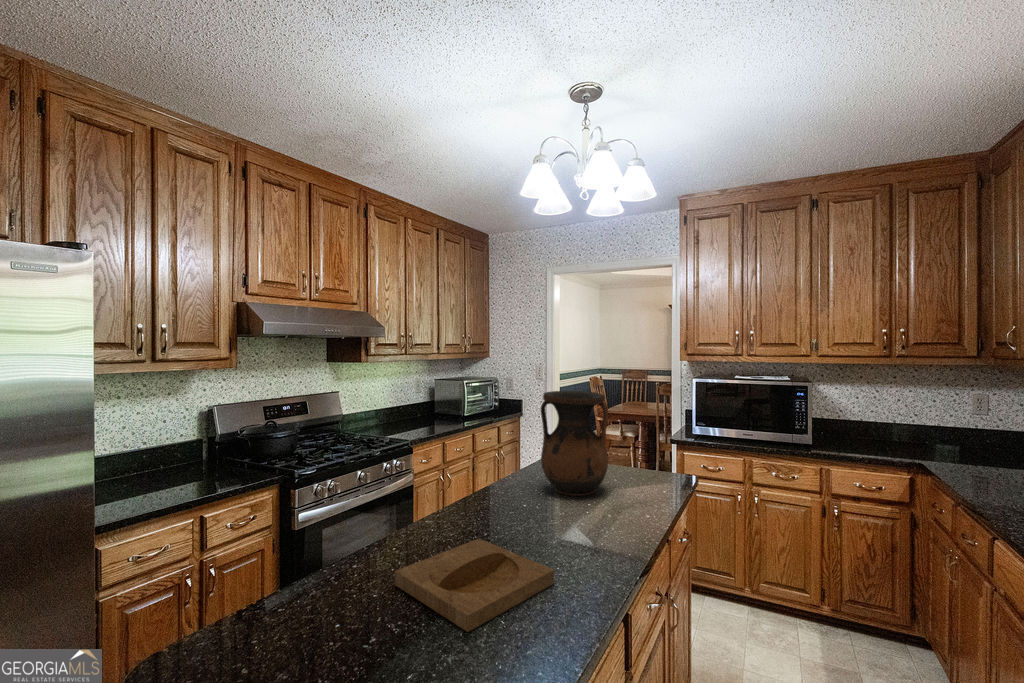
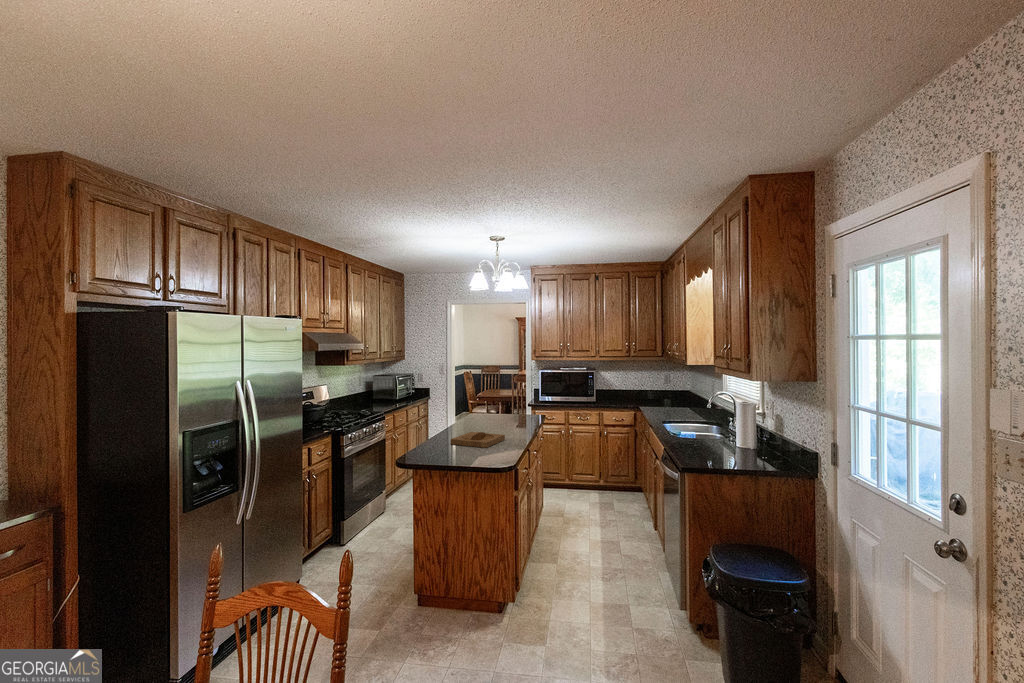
vase: present [541,391,608,496] -> none [478,376,509,423]

